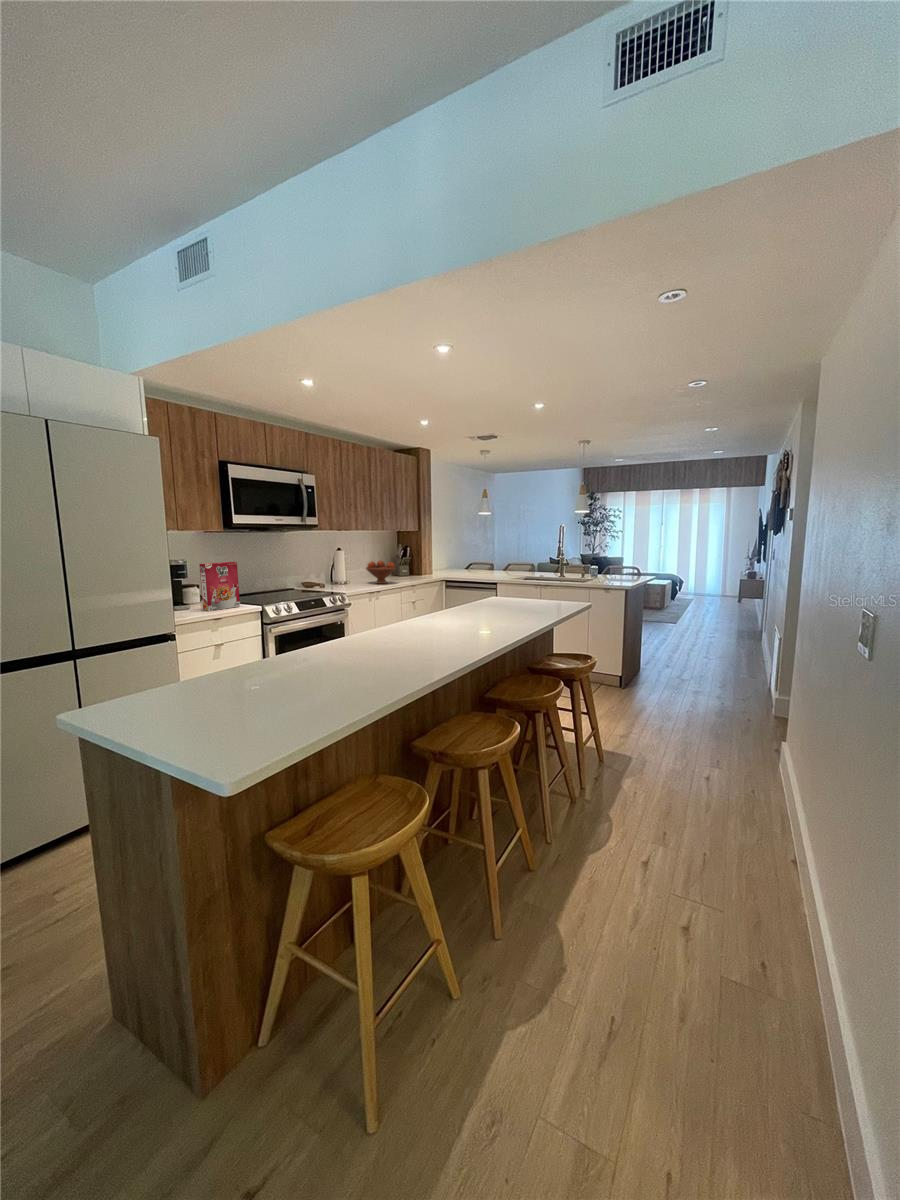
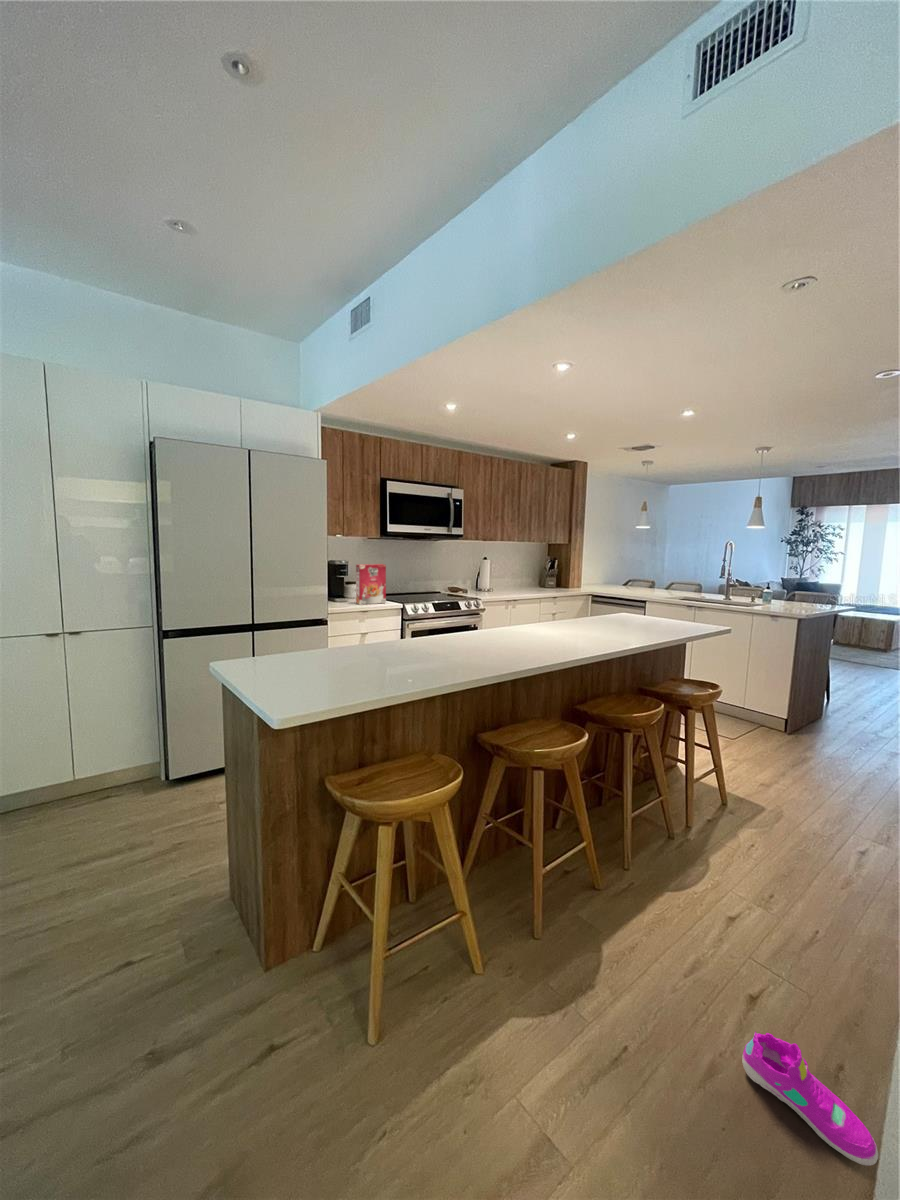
fruit bowl: present [366,561,396,584] -> none [510,571,540,594]
shoe: none [703,954,814,1035] -> present [742,1032,878,1166]

